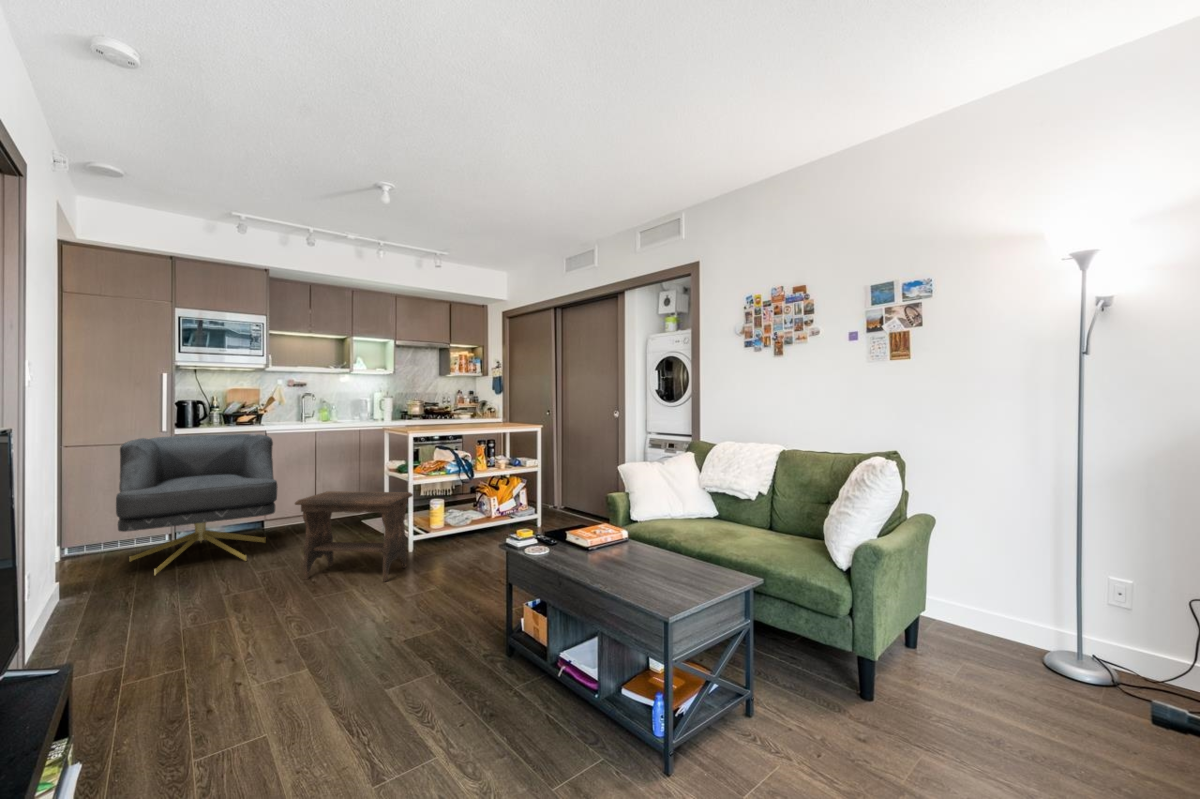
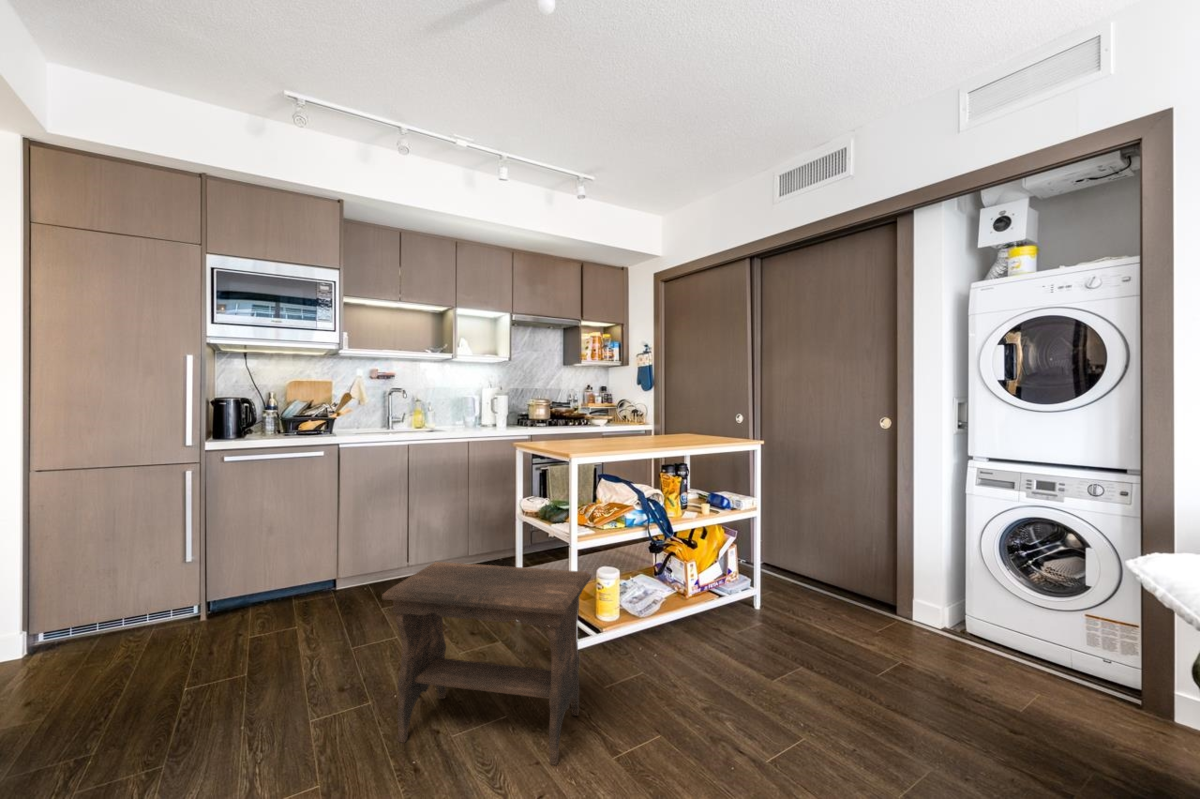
armchair: present [116,434,278,575] -> none [82,451,352,708]

